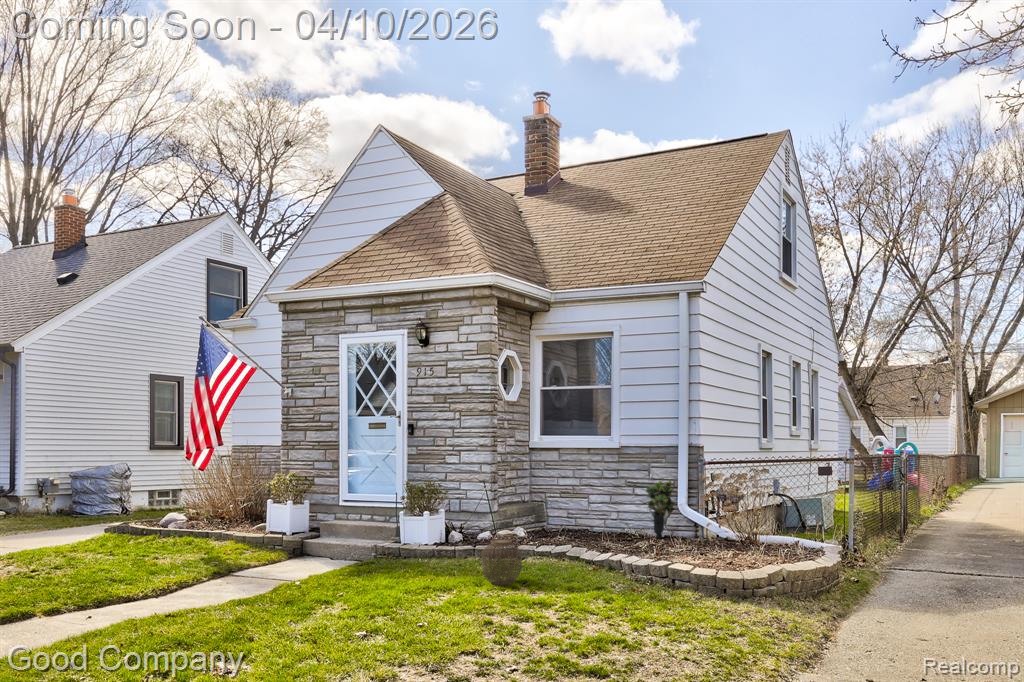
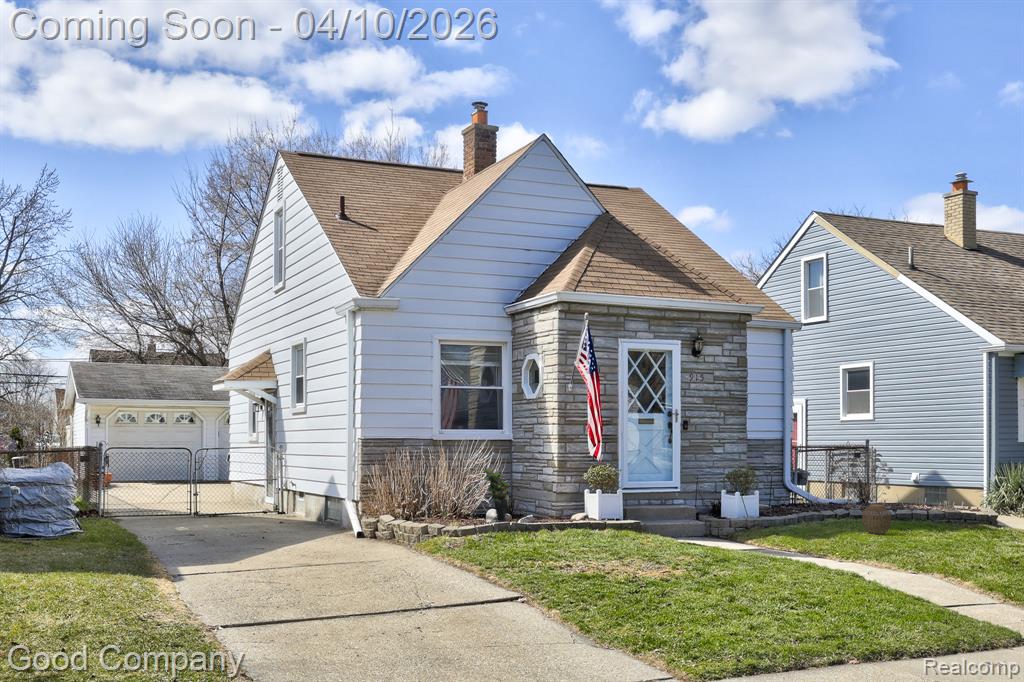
potted plant: present [646,480,675,538] -> present [482,468,511,520]

